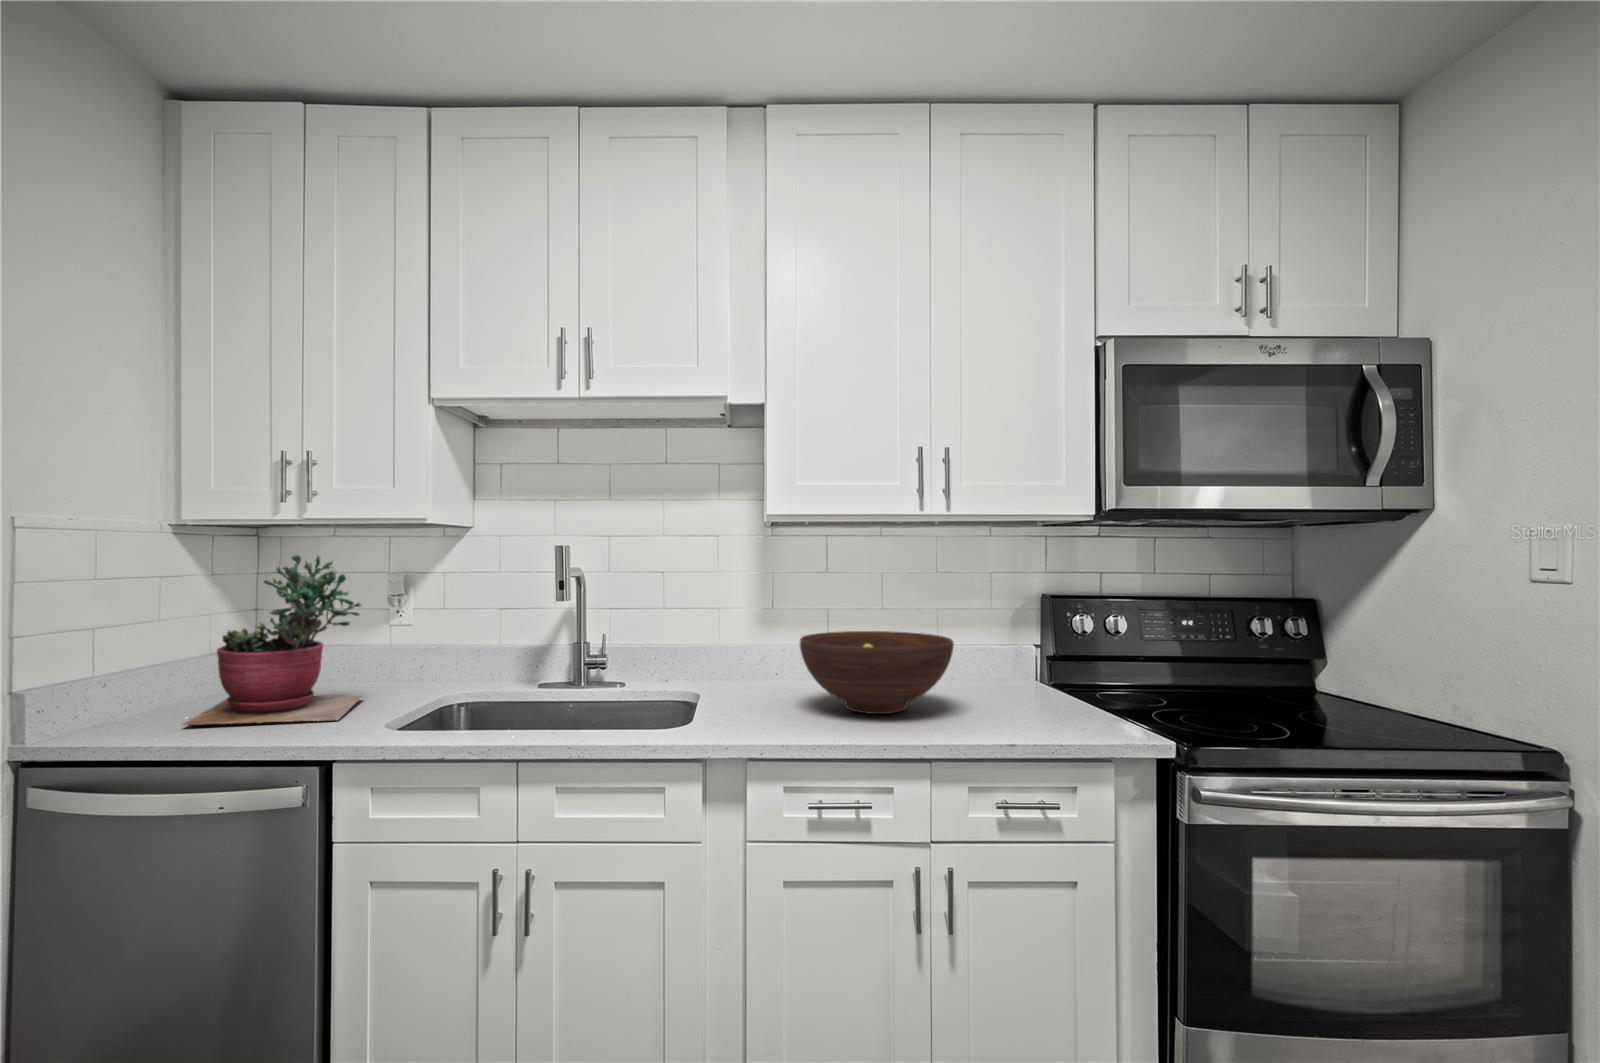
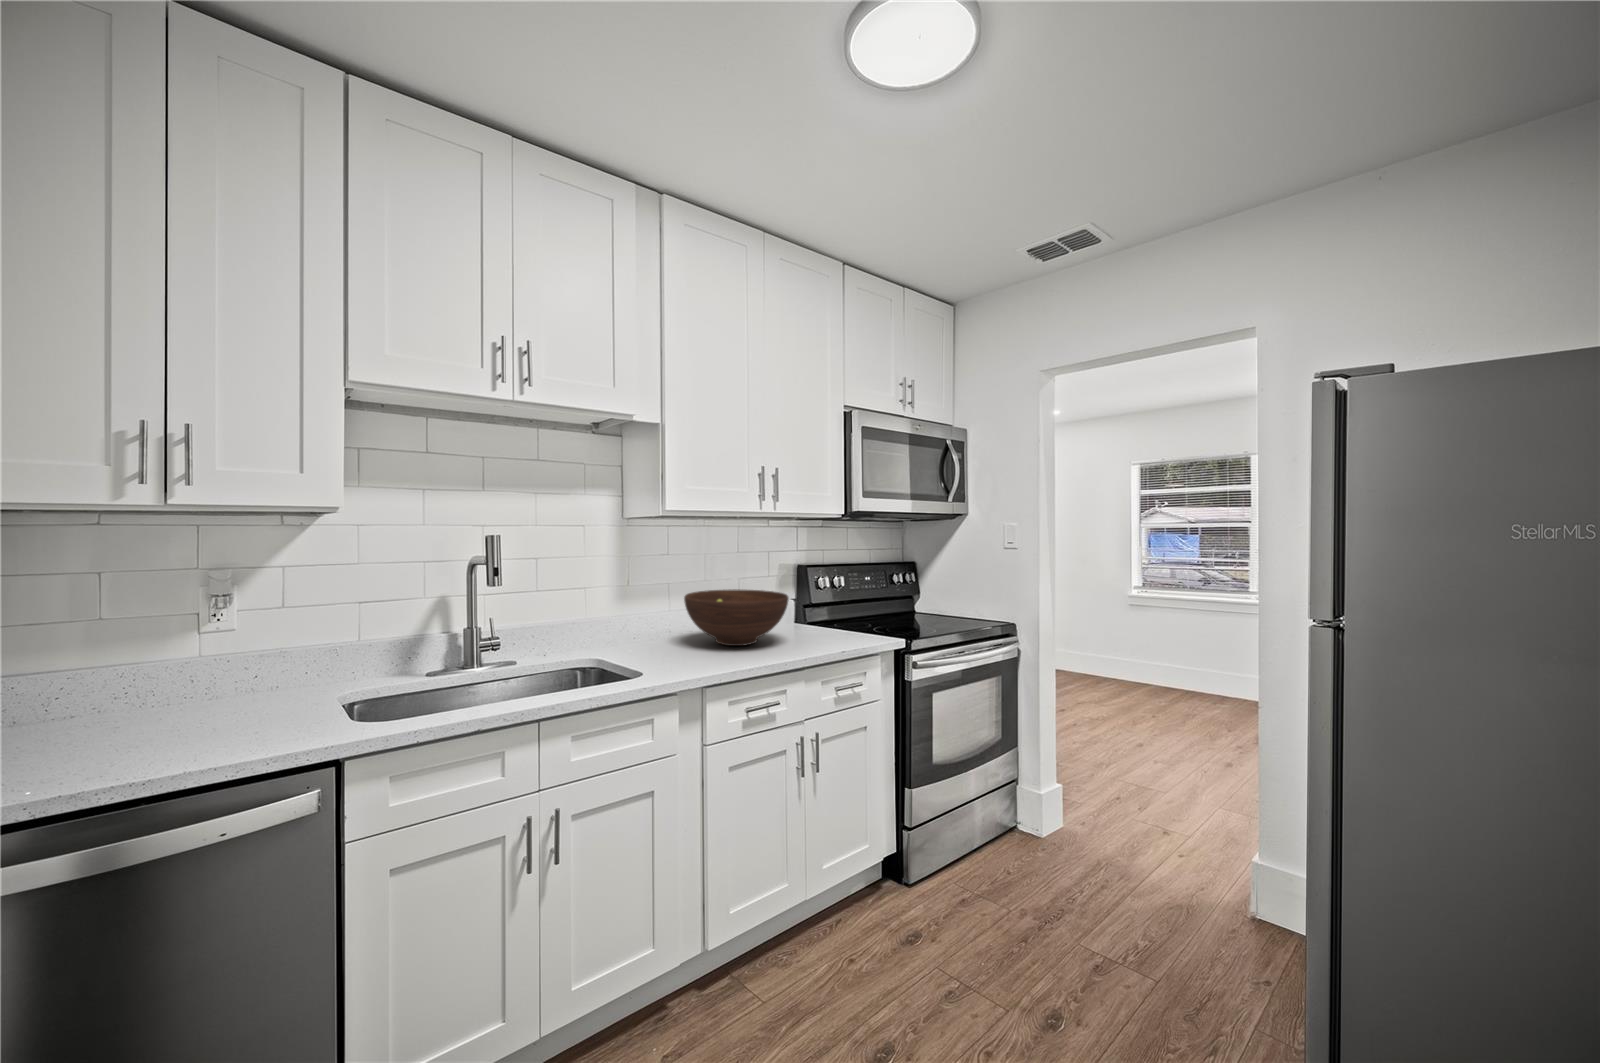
succulent plant: present [183,555,363,725] -> none [52,544,295,763]

